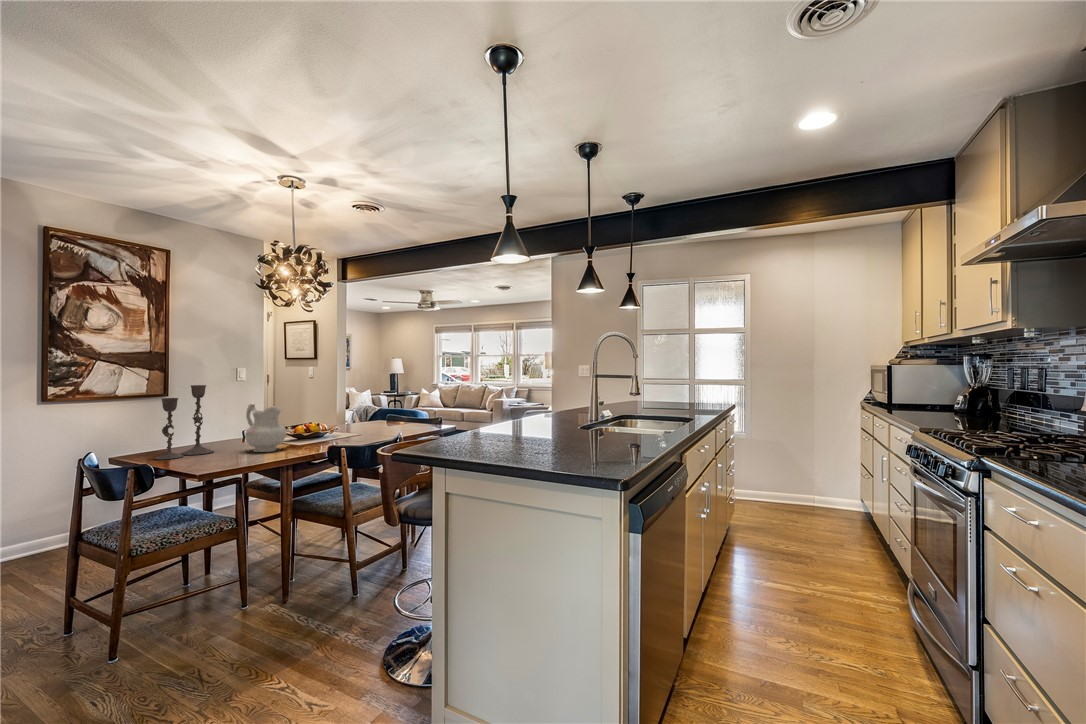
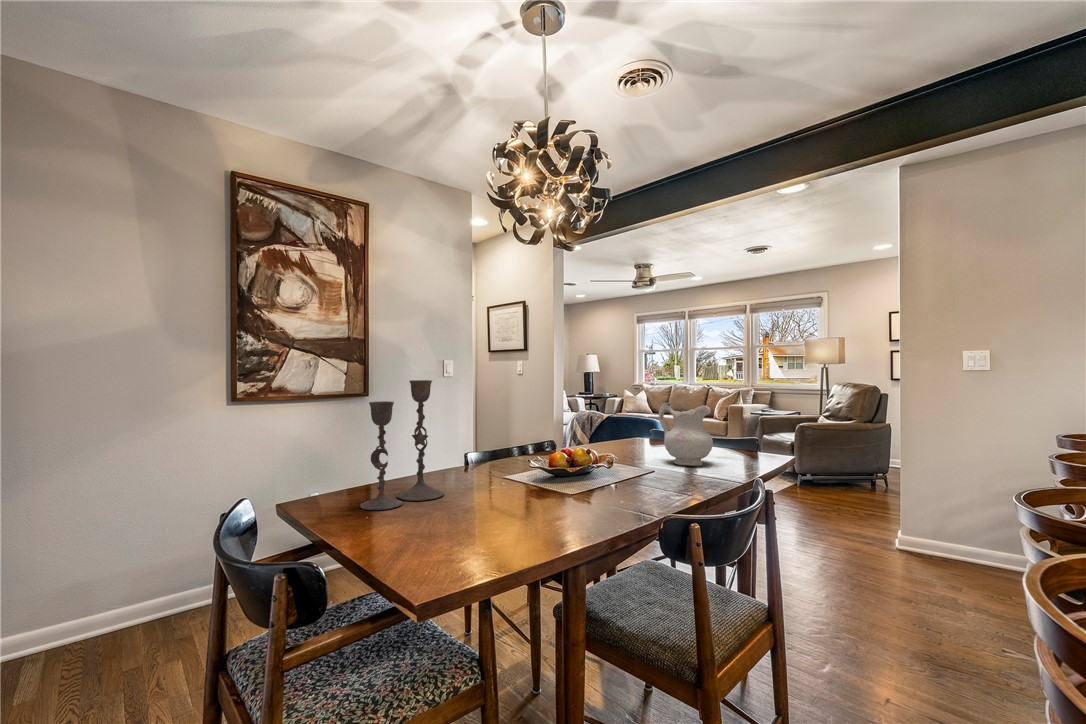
ceramic pitcher: present [245,404,286,452] -> present [659,402,713,466]

